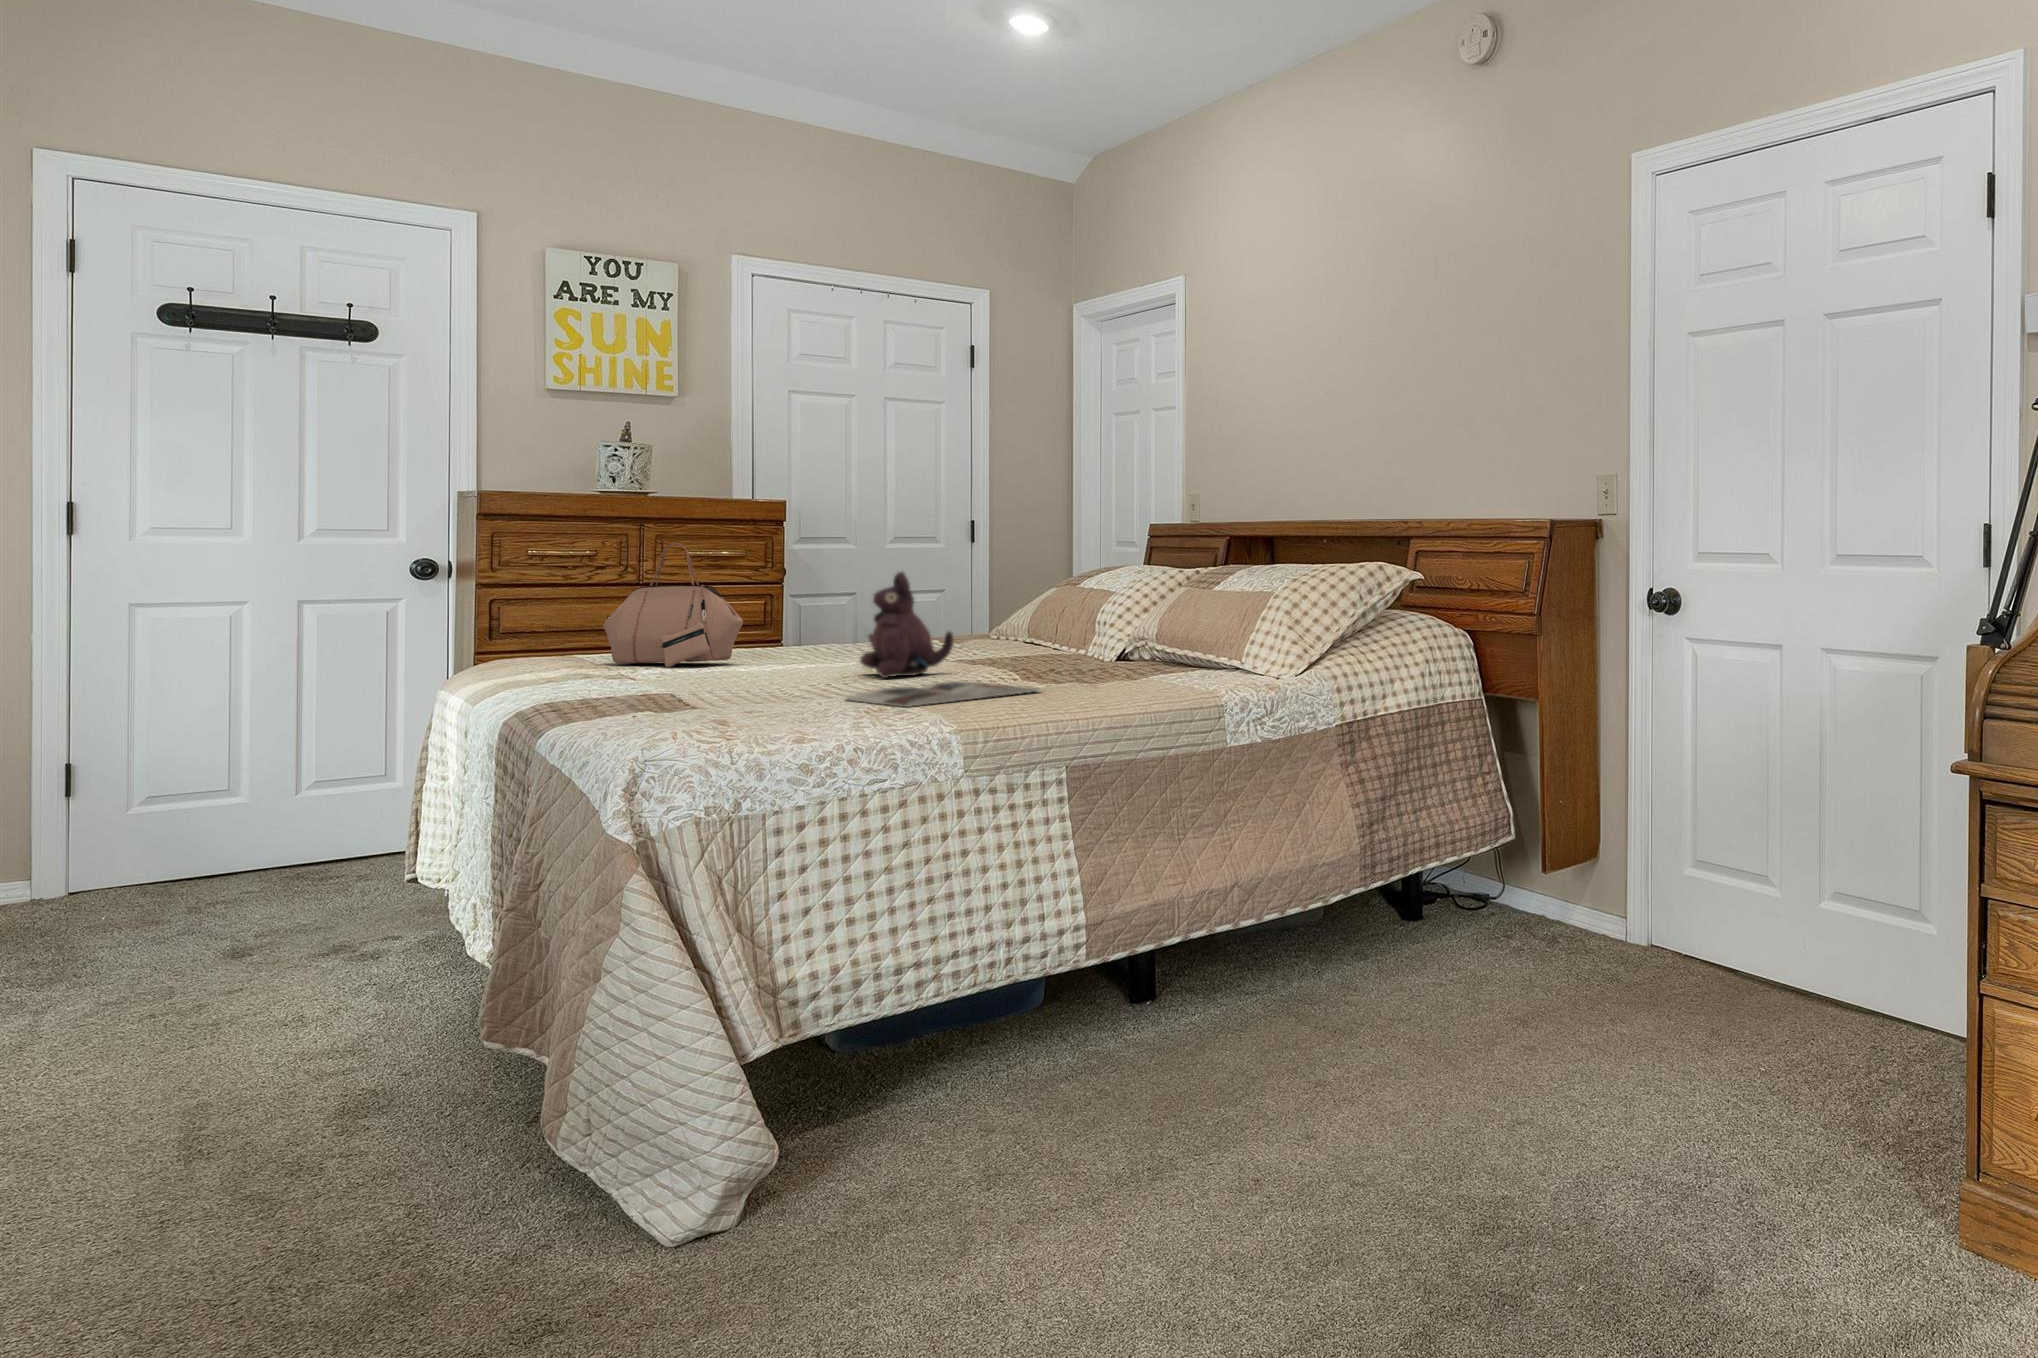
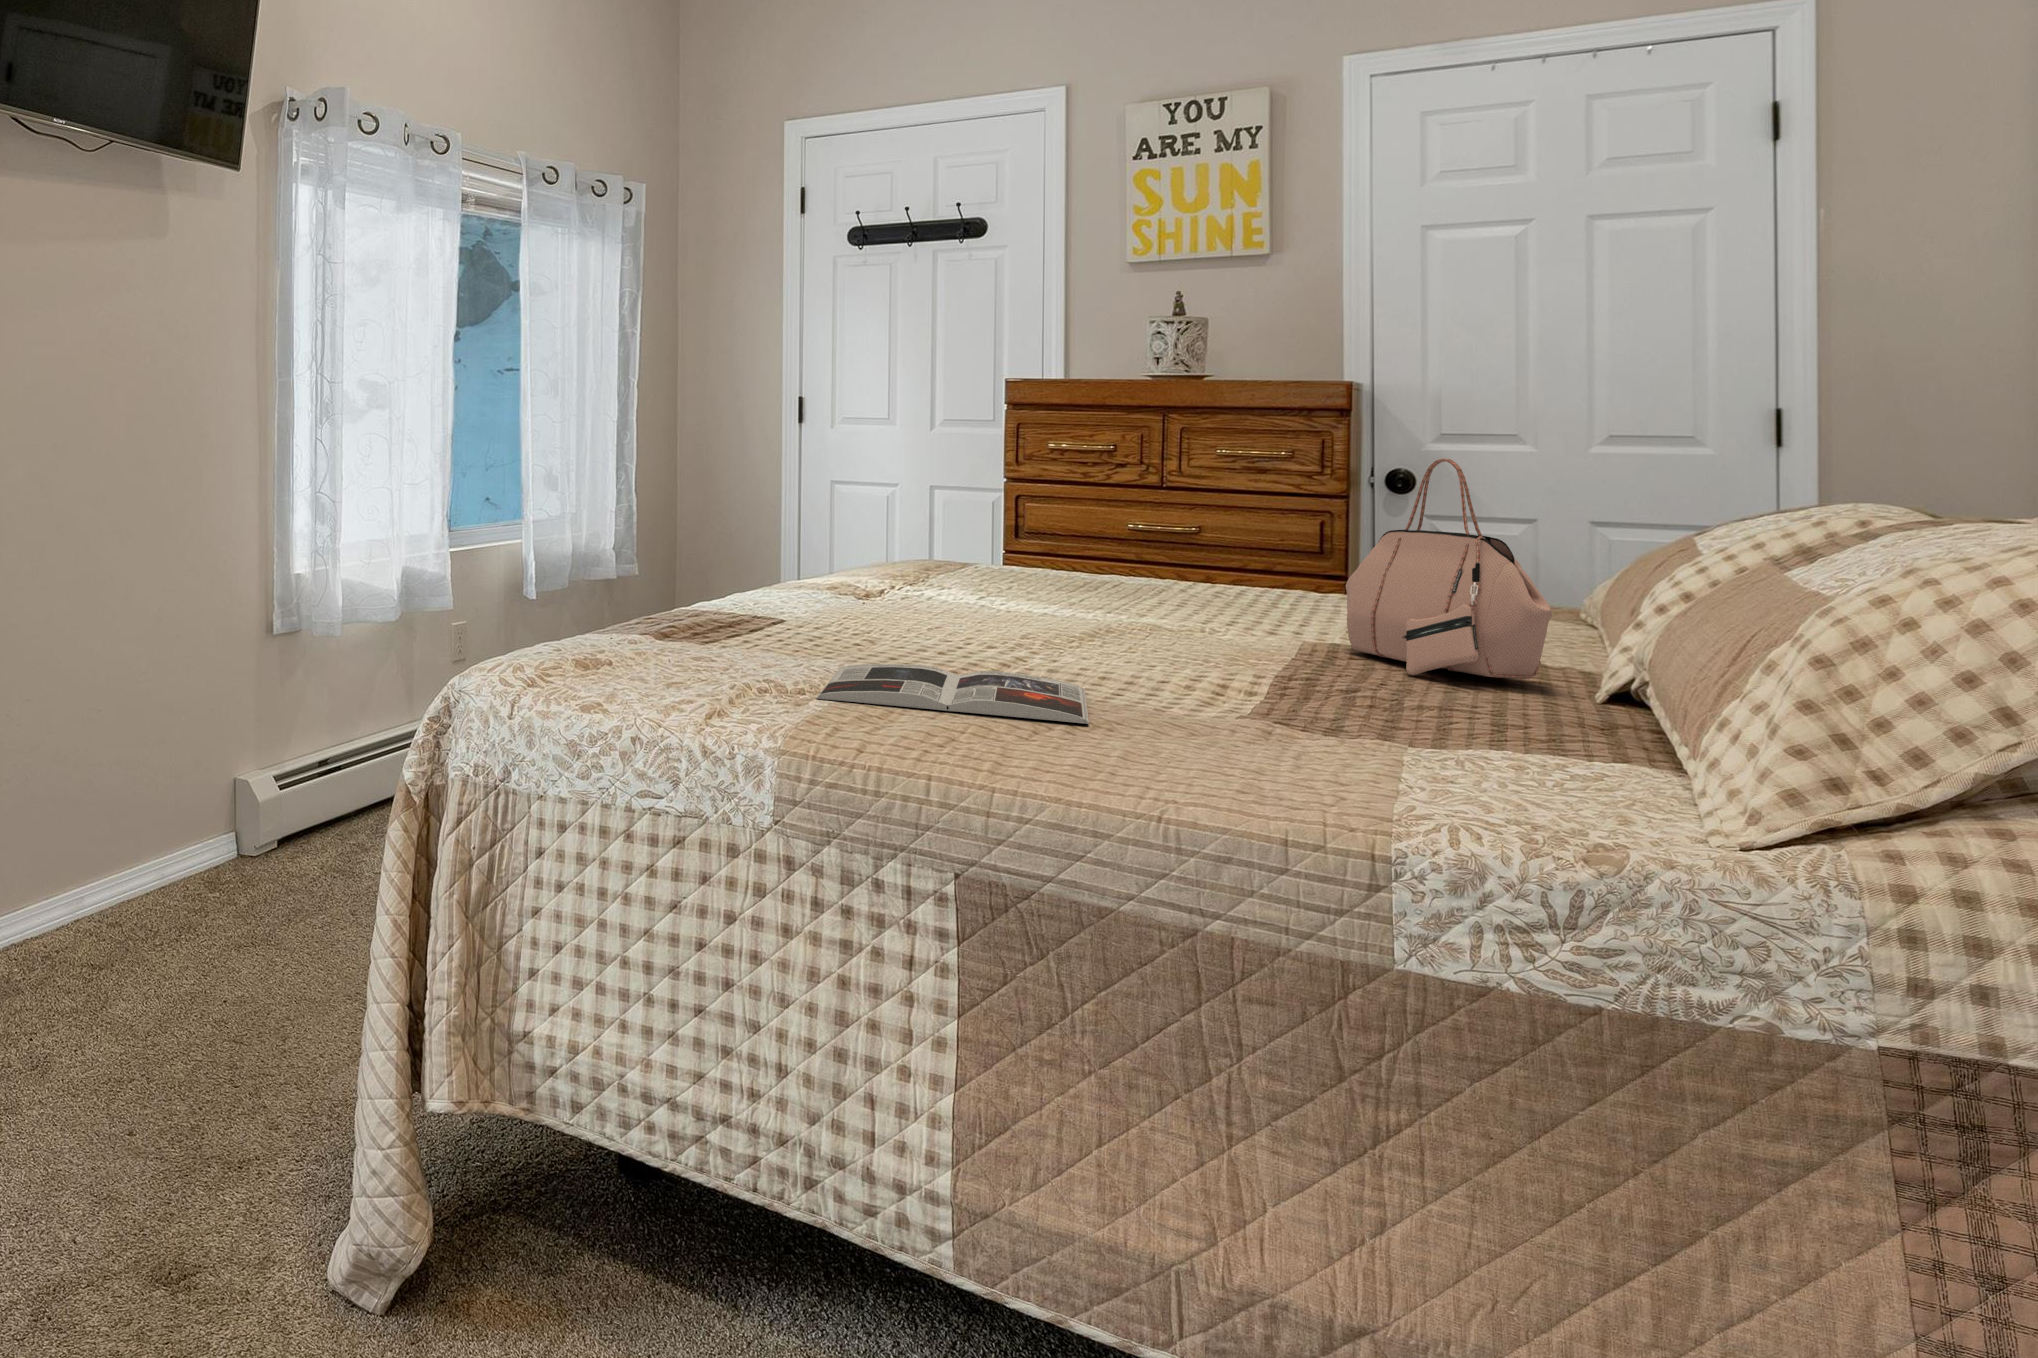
handbag: present [603,543,743,667] -> present [1346,459,1552,679]
plush toy: present [860,572,954,678] -> none [1052,490,1193,654]

